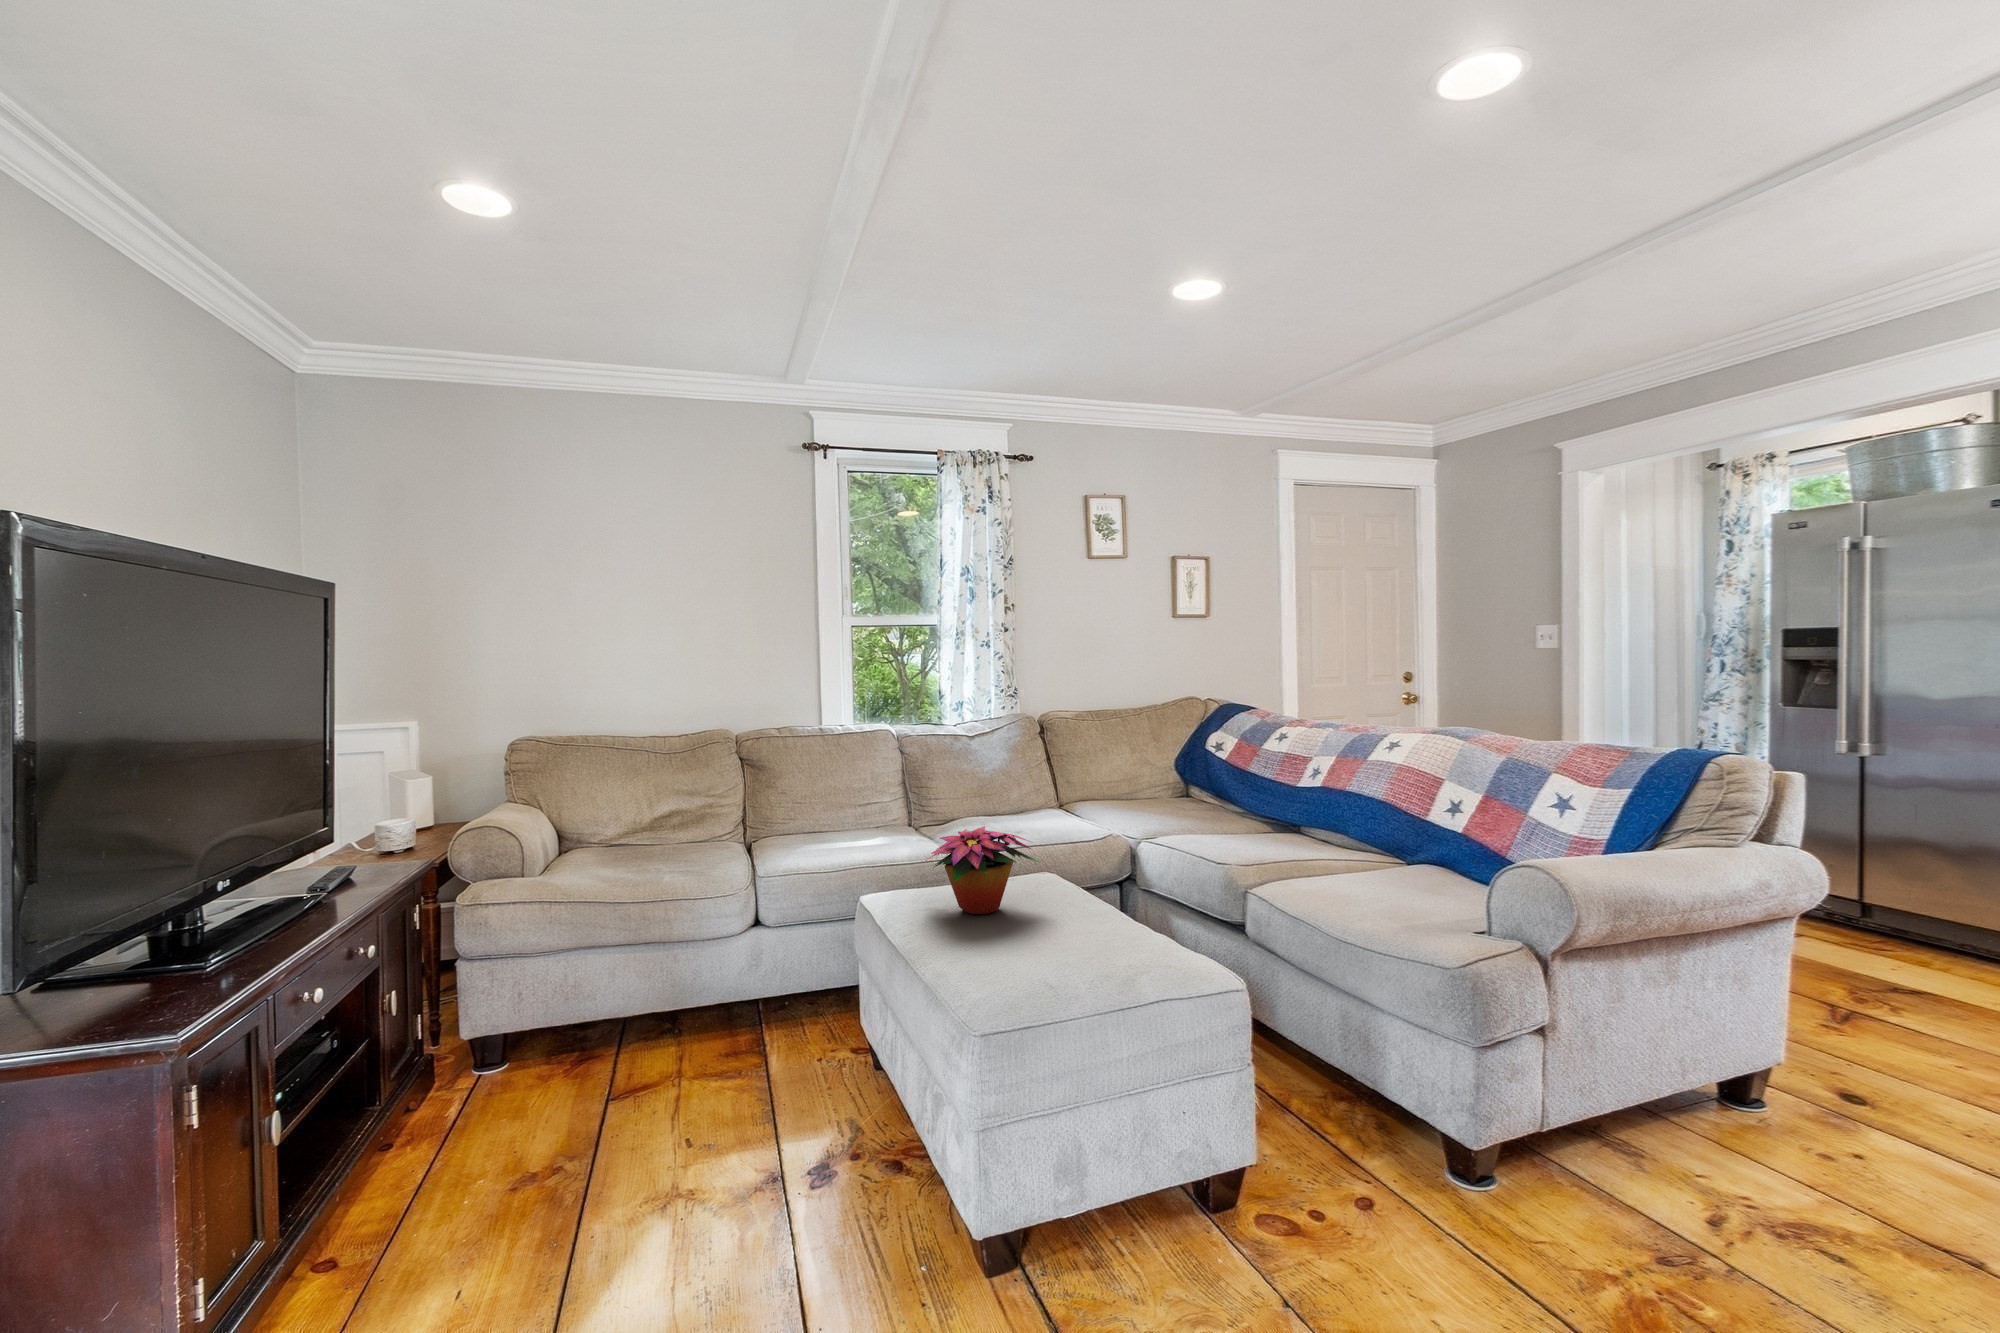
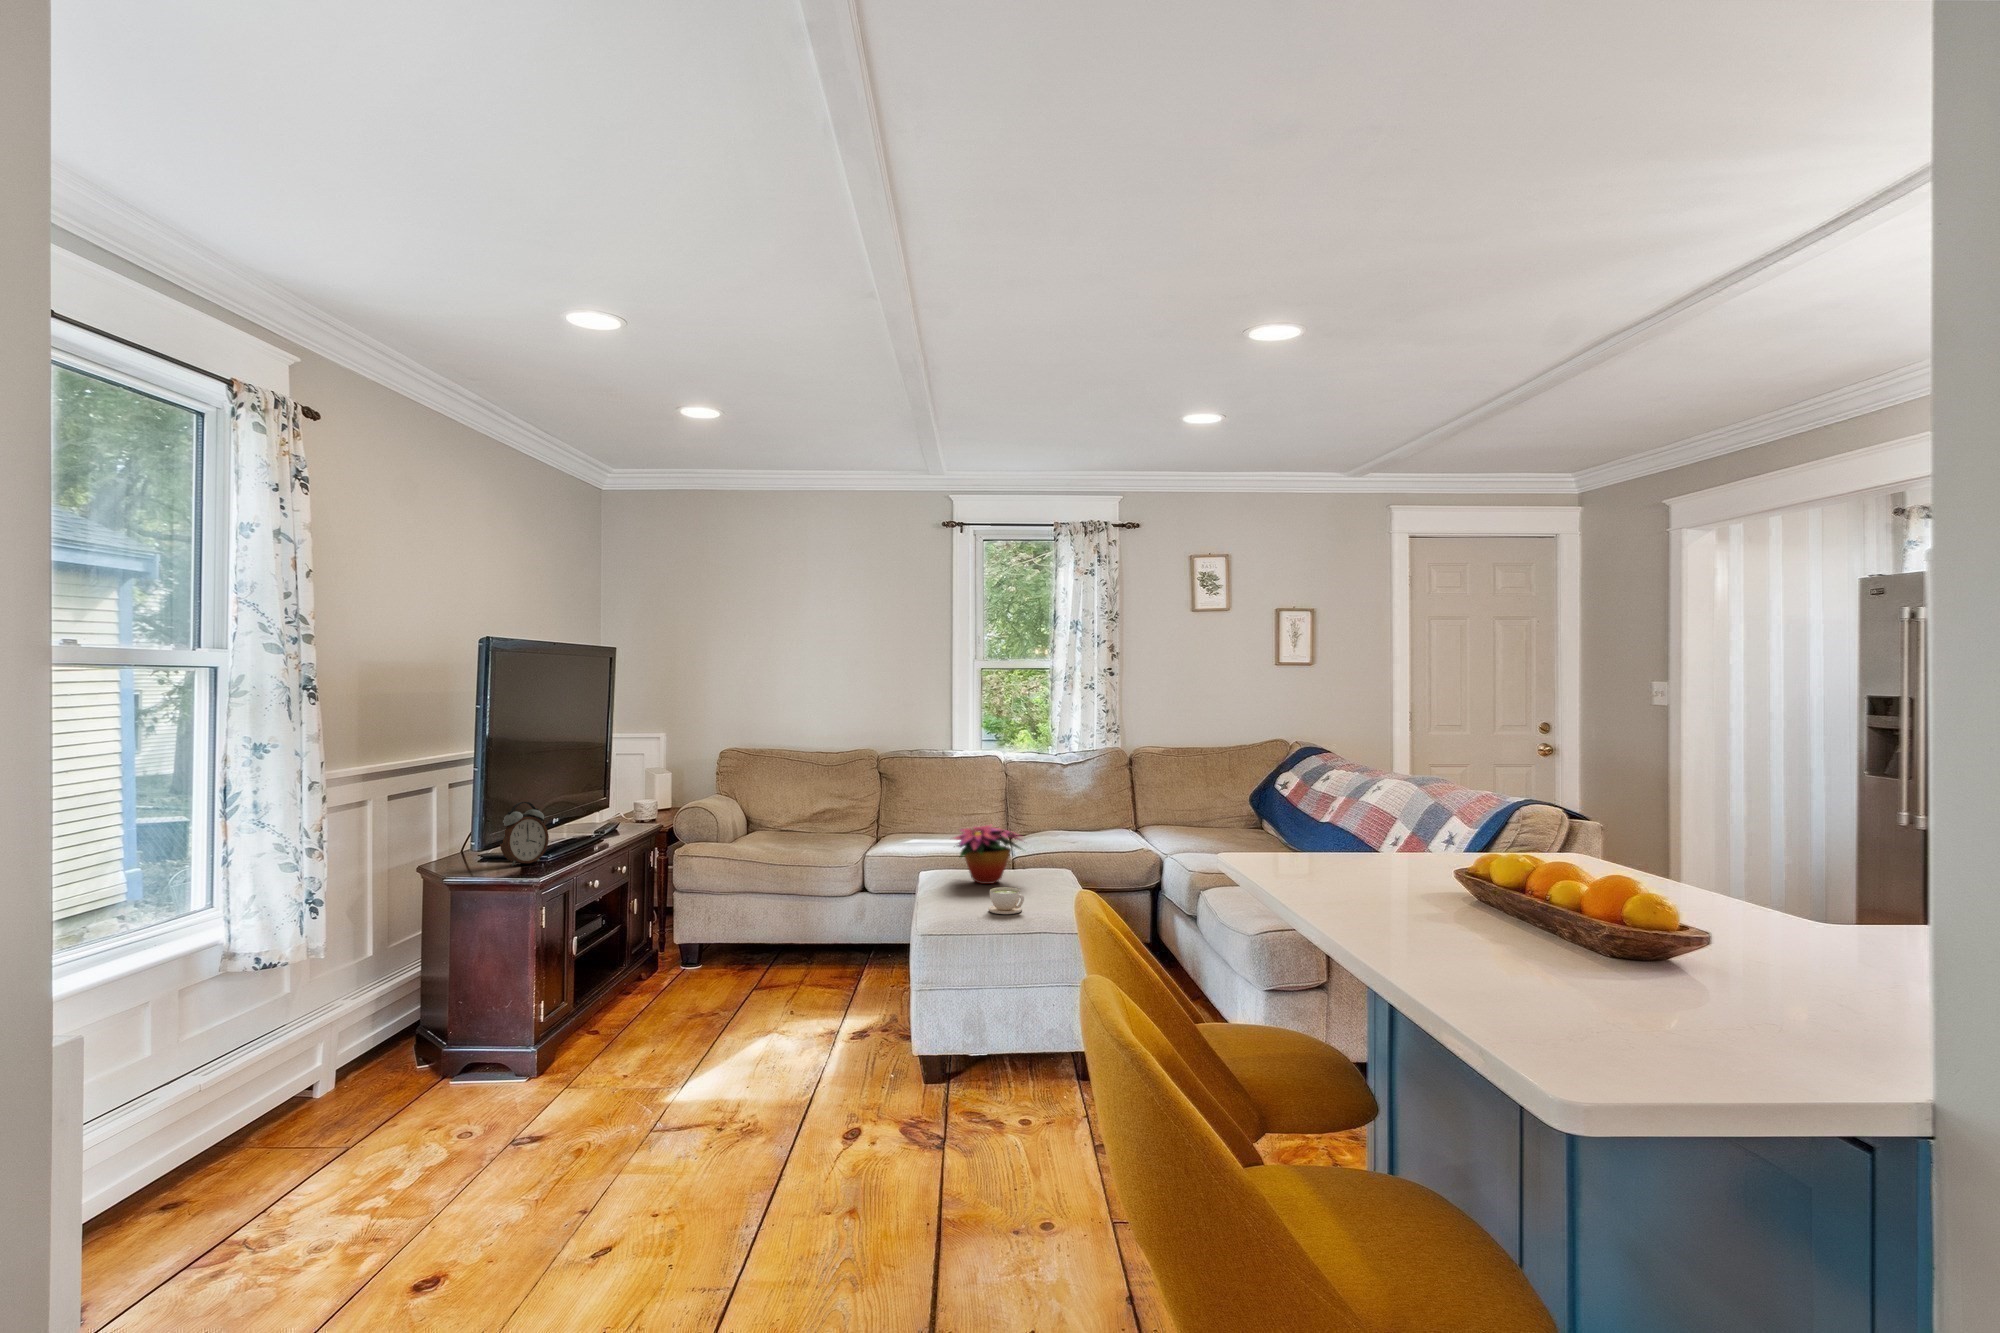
alarm clock: none [88,862,211,996] -> present [500,802,549,866]
coffee cup: none [1042,926,1100,973] -> present [988,887,1024,914]

